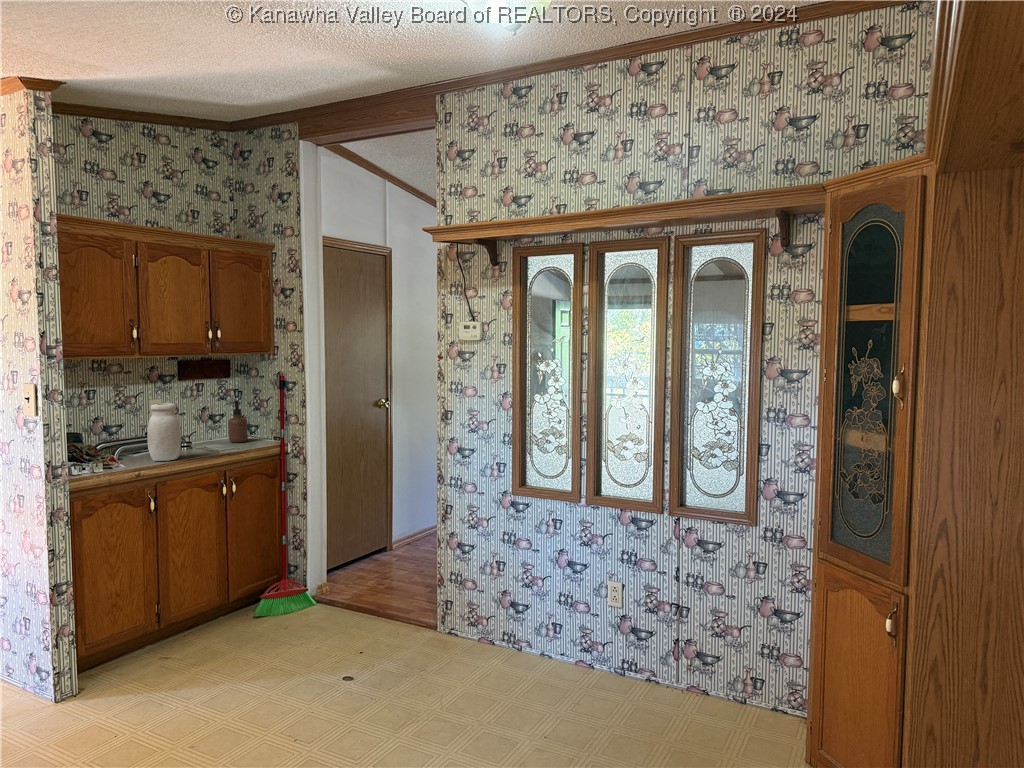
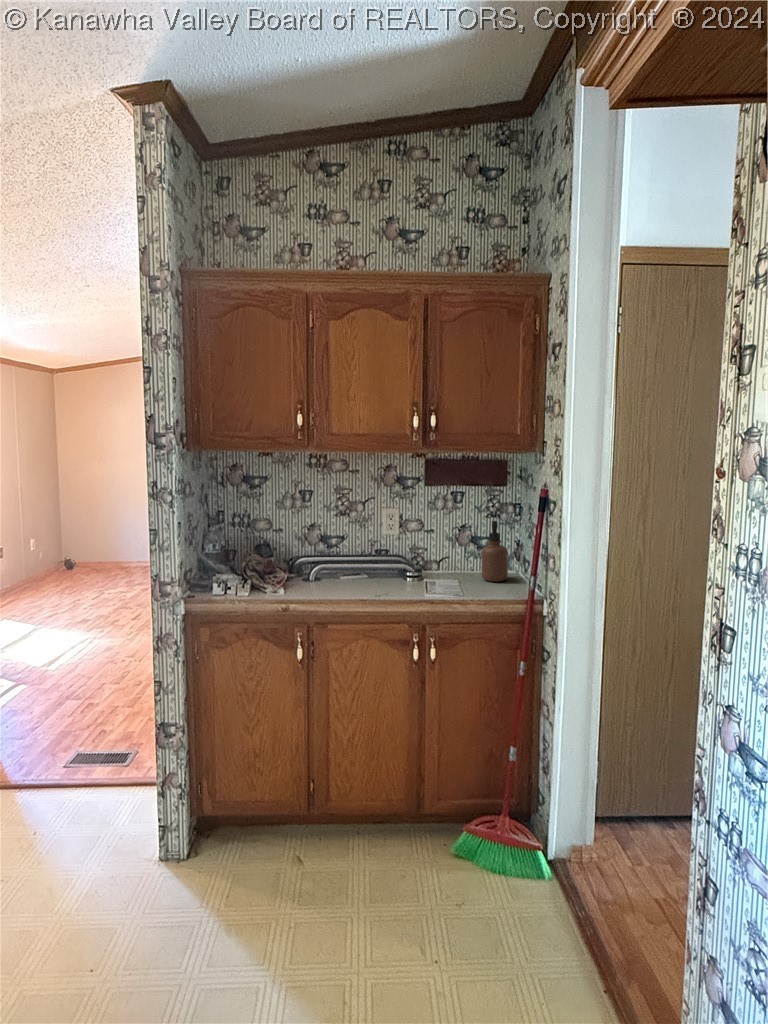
jar: present [147,403,181,461] -> none [327,516,368,594]

